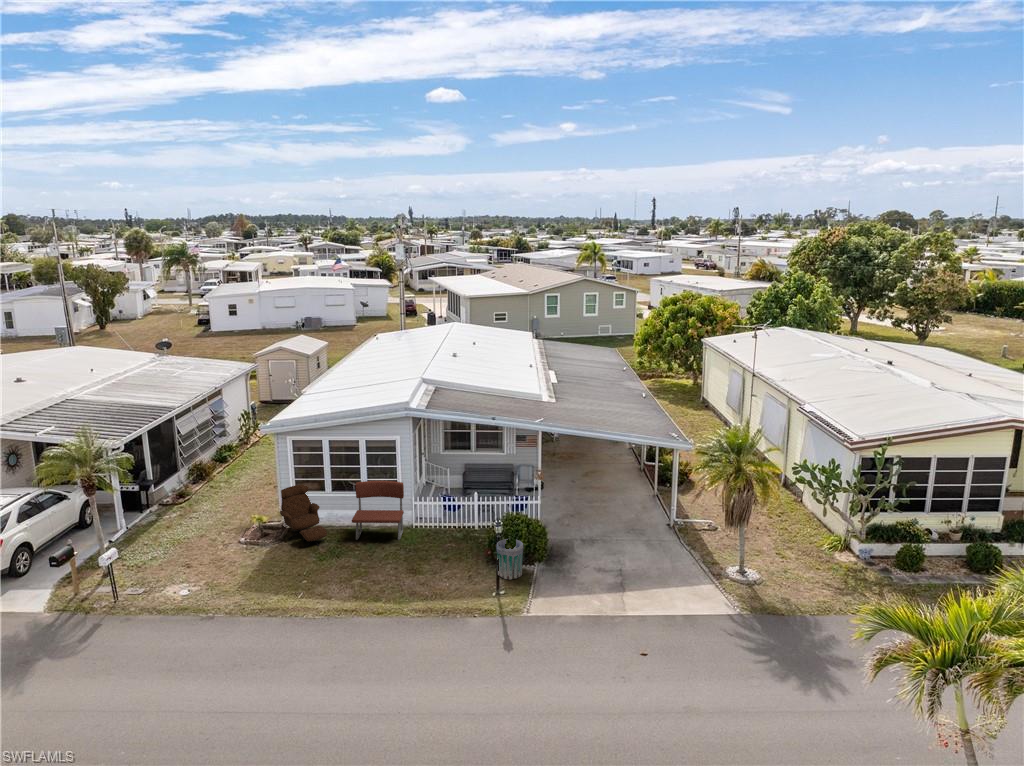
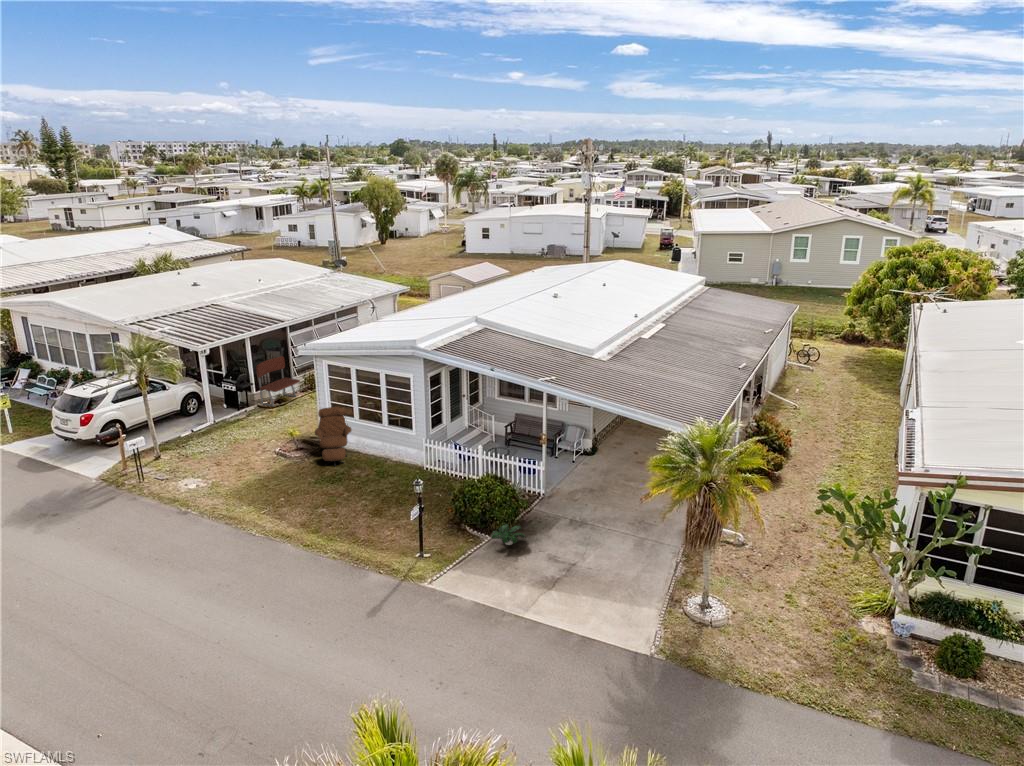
bench: present [352,481,404,540] -> present [256,356,300,406]
trash can: present [496,539,524,579] -> none [446,499,475,541]
potted plant: none [544,552,574,571] -> present [491,524,525,545]

